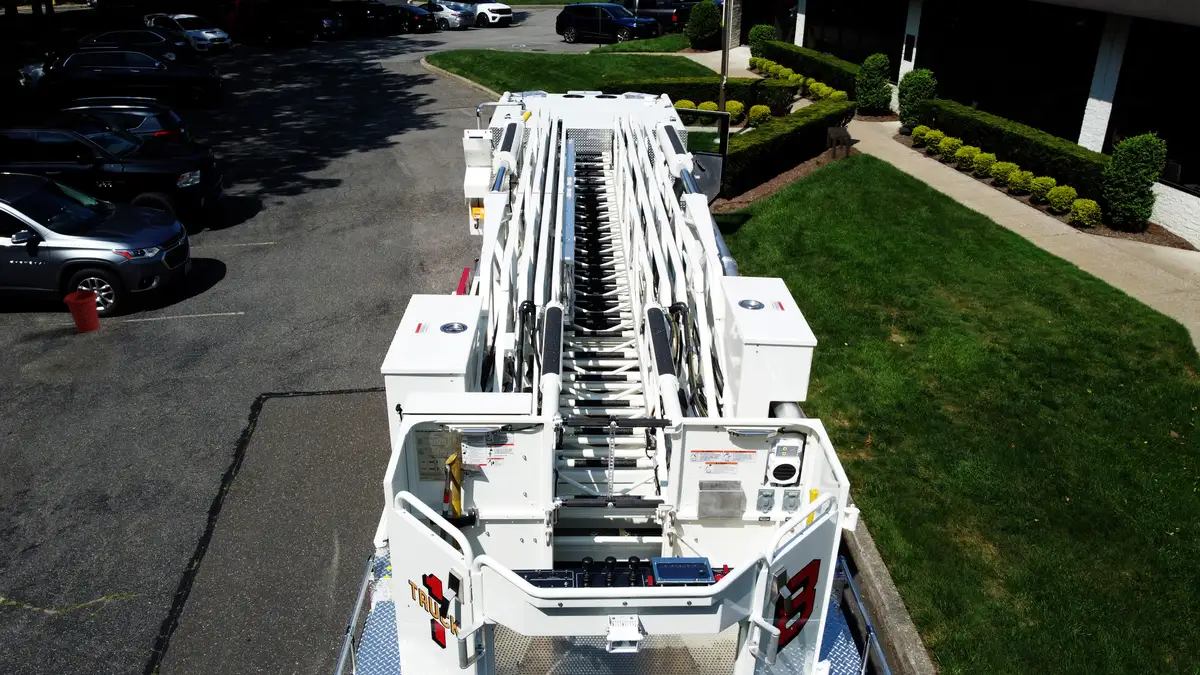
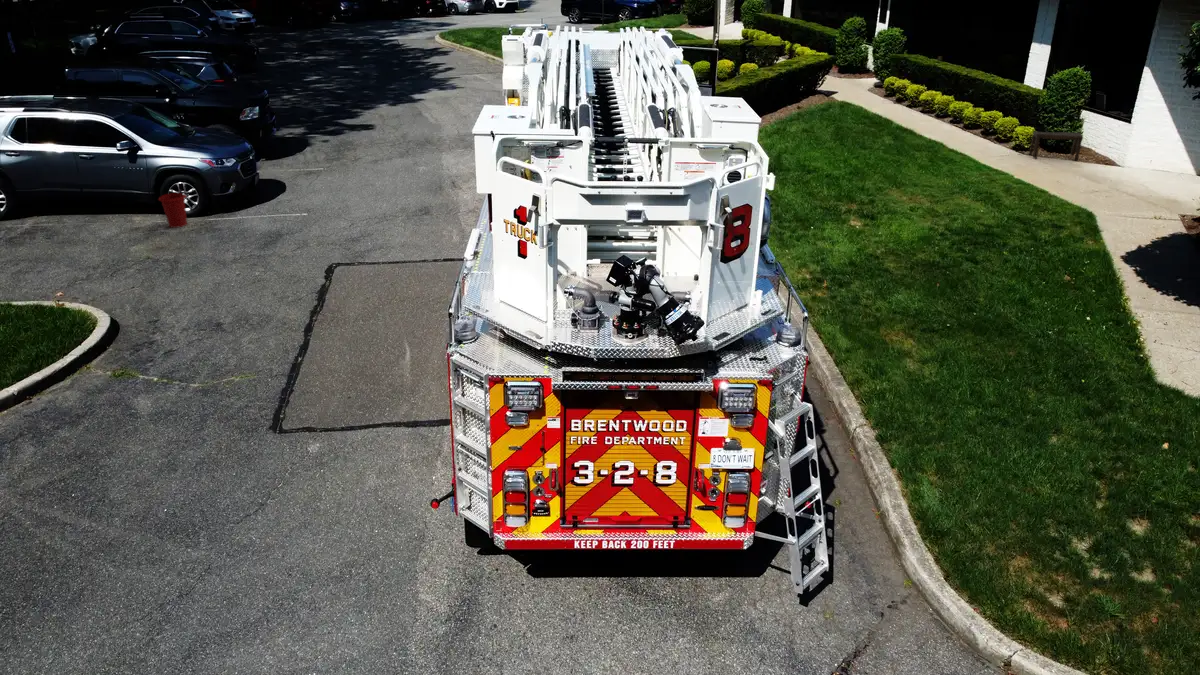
bench: present [827,127,851,158] -> present [1029,132,1083,160]

